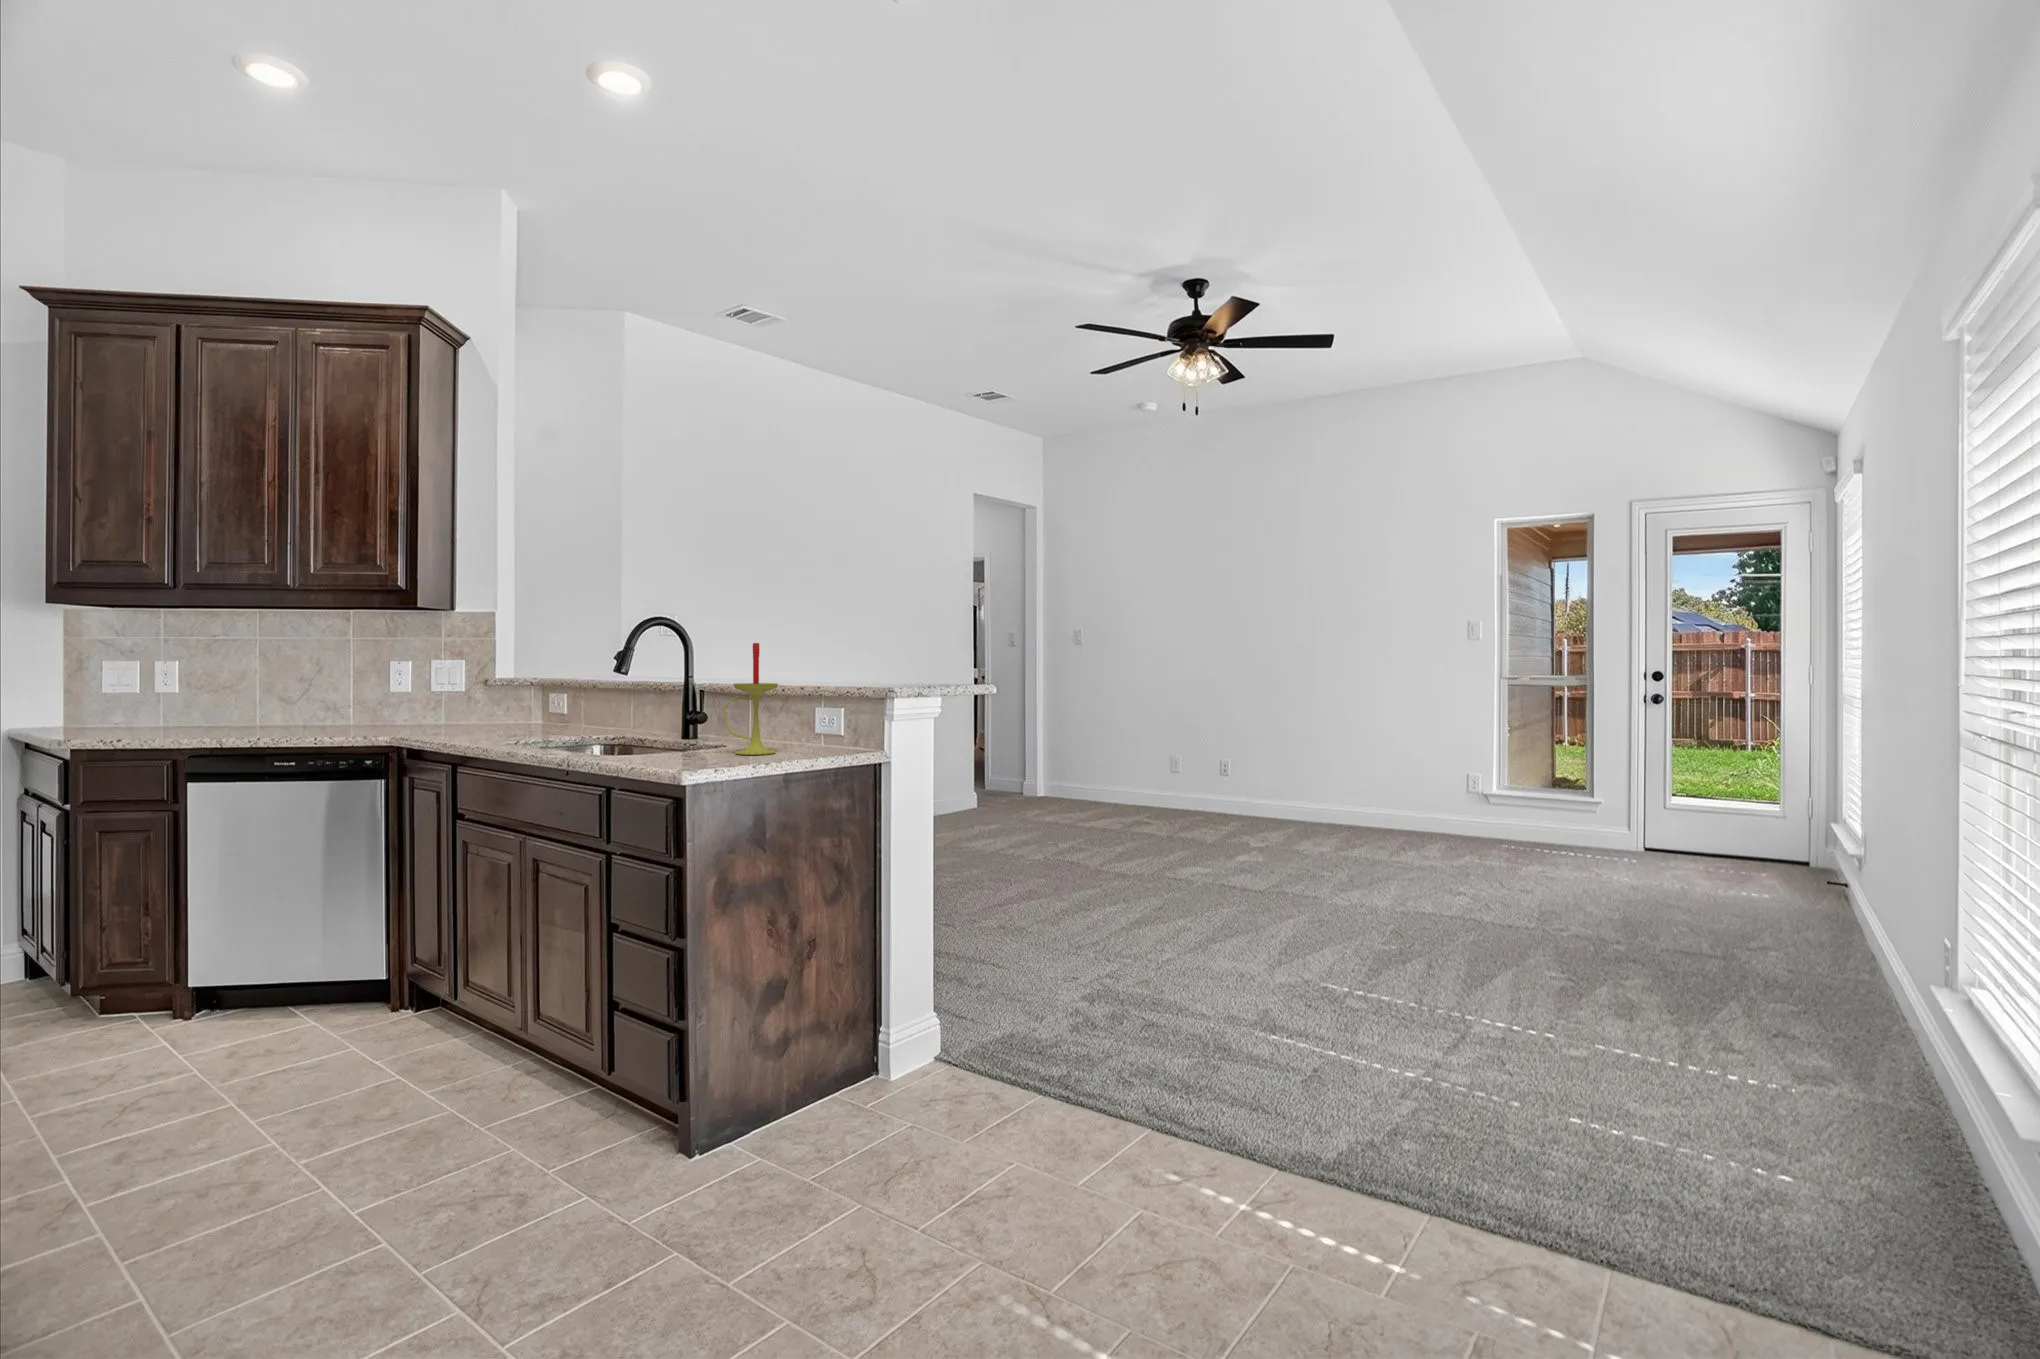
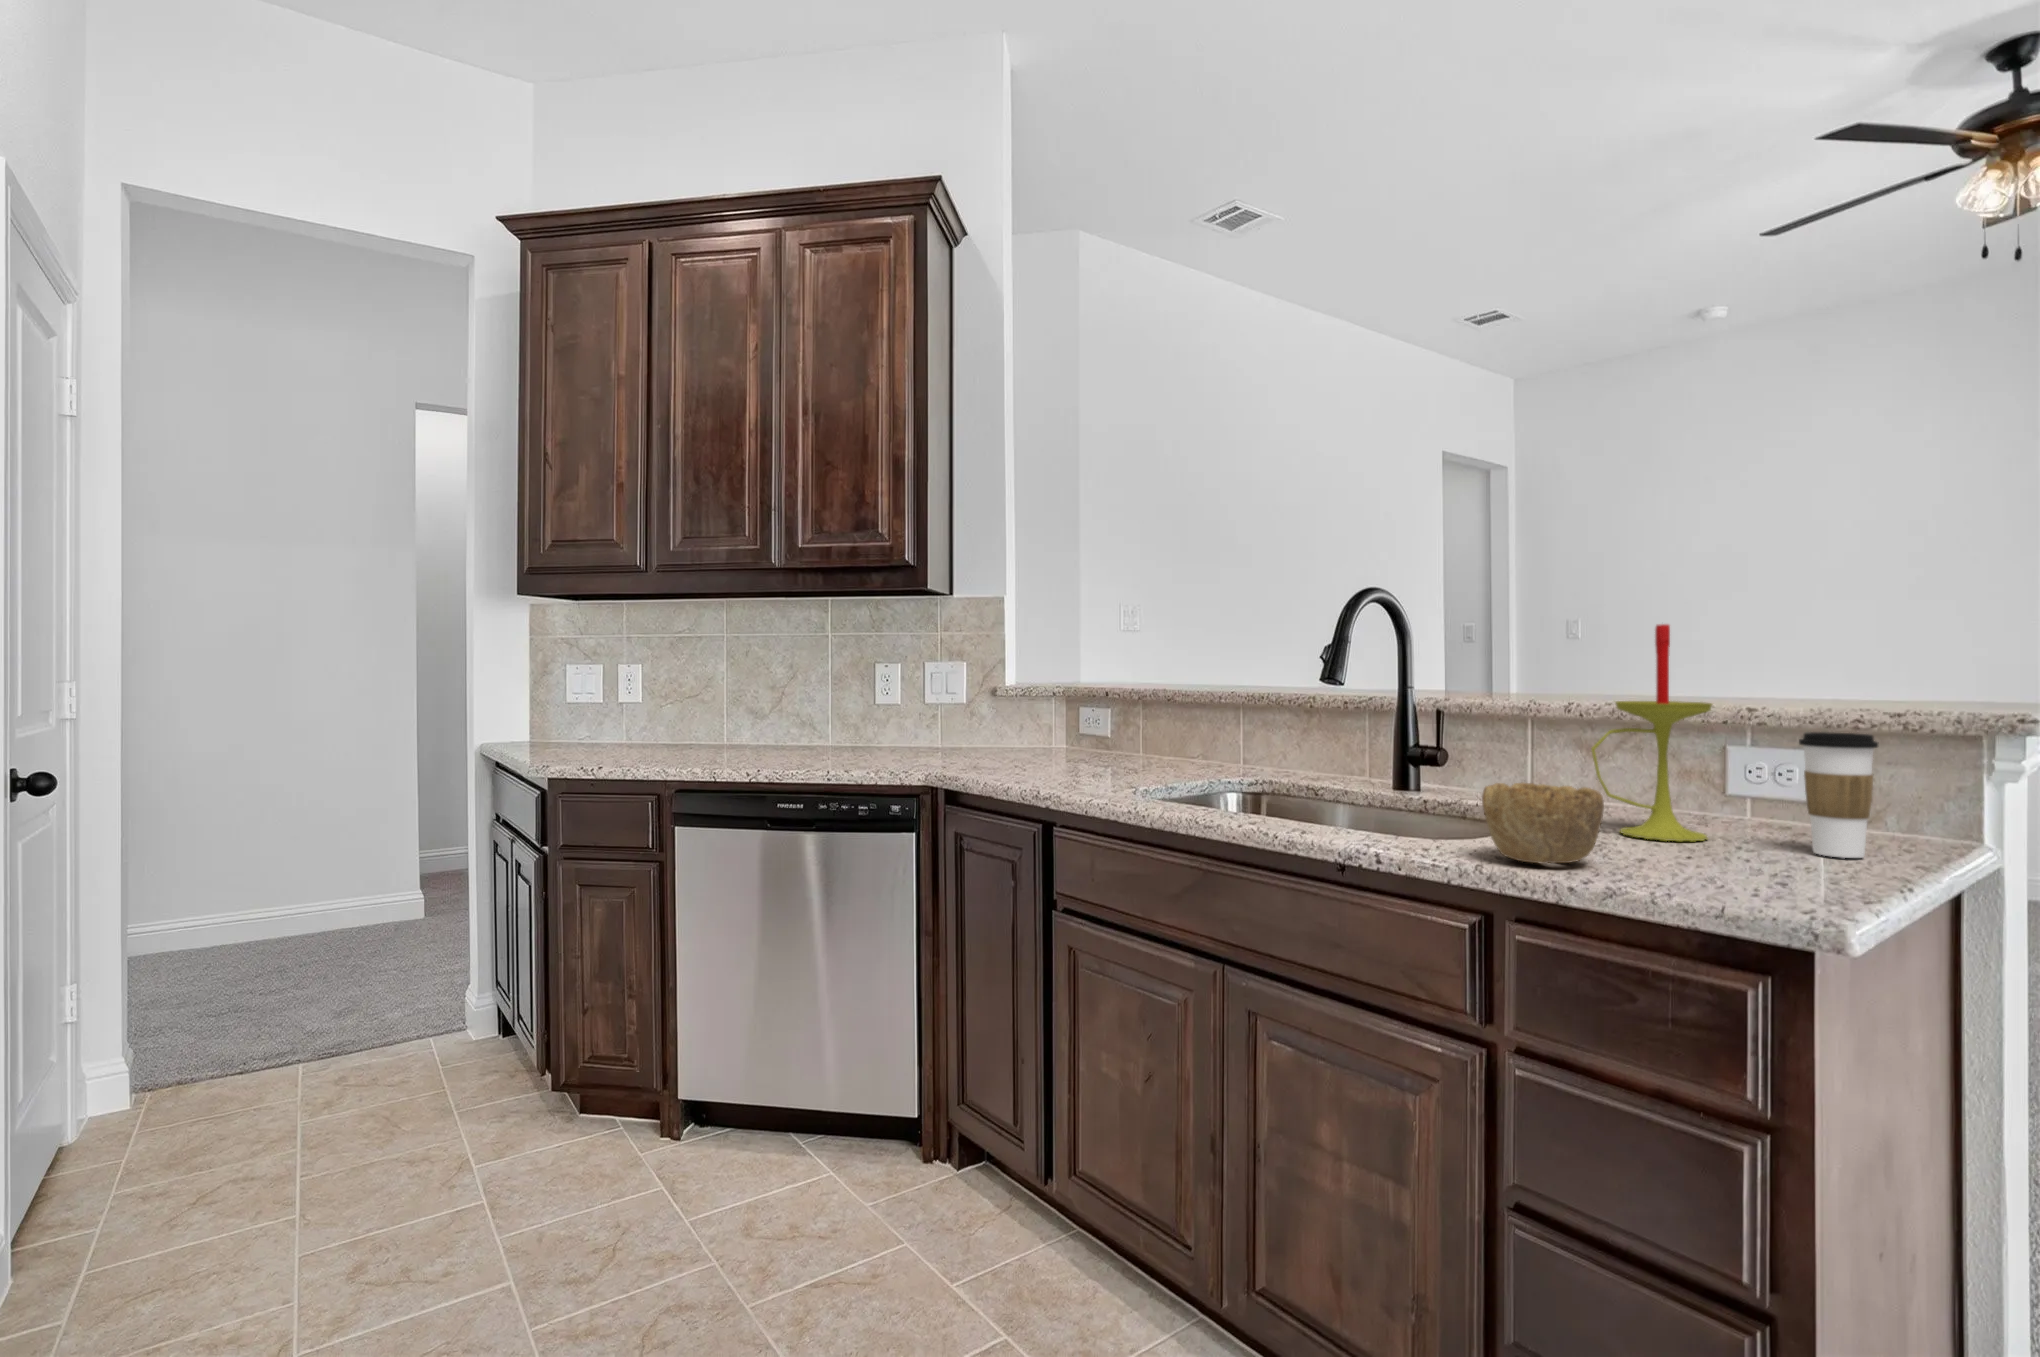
coffee cup: none [791,698,822,758] -> present [1799,732,1878,858]
bowl: none [616,725,674,763] -> present [1482,783,1604,864]

